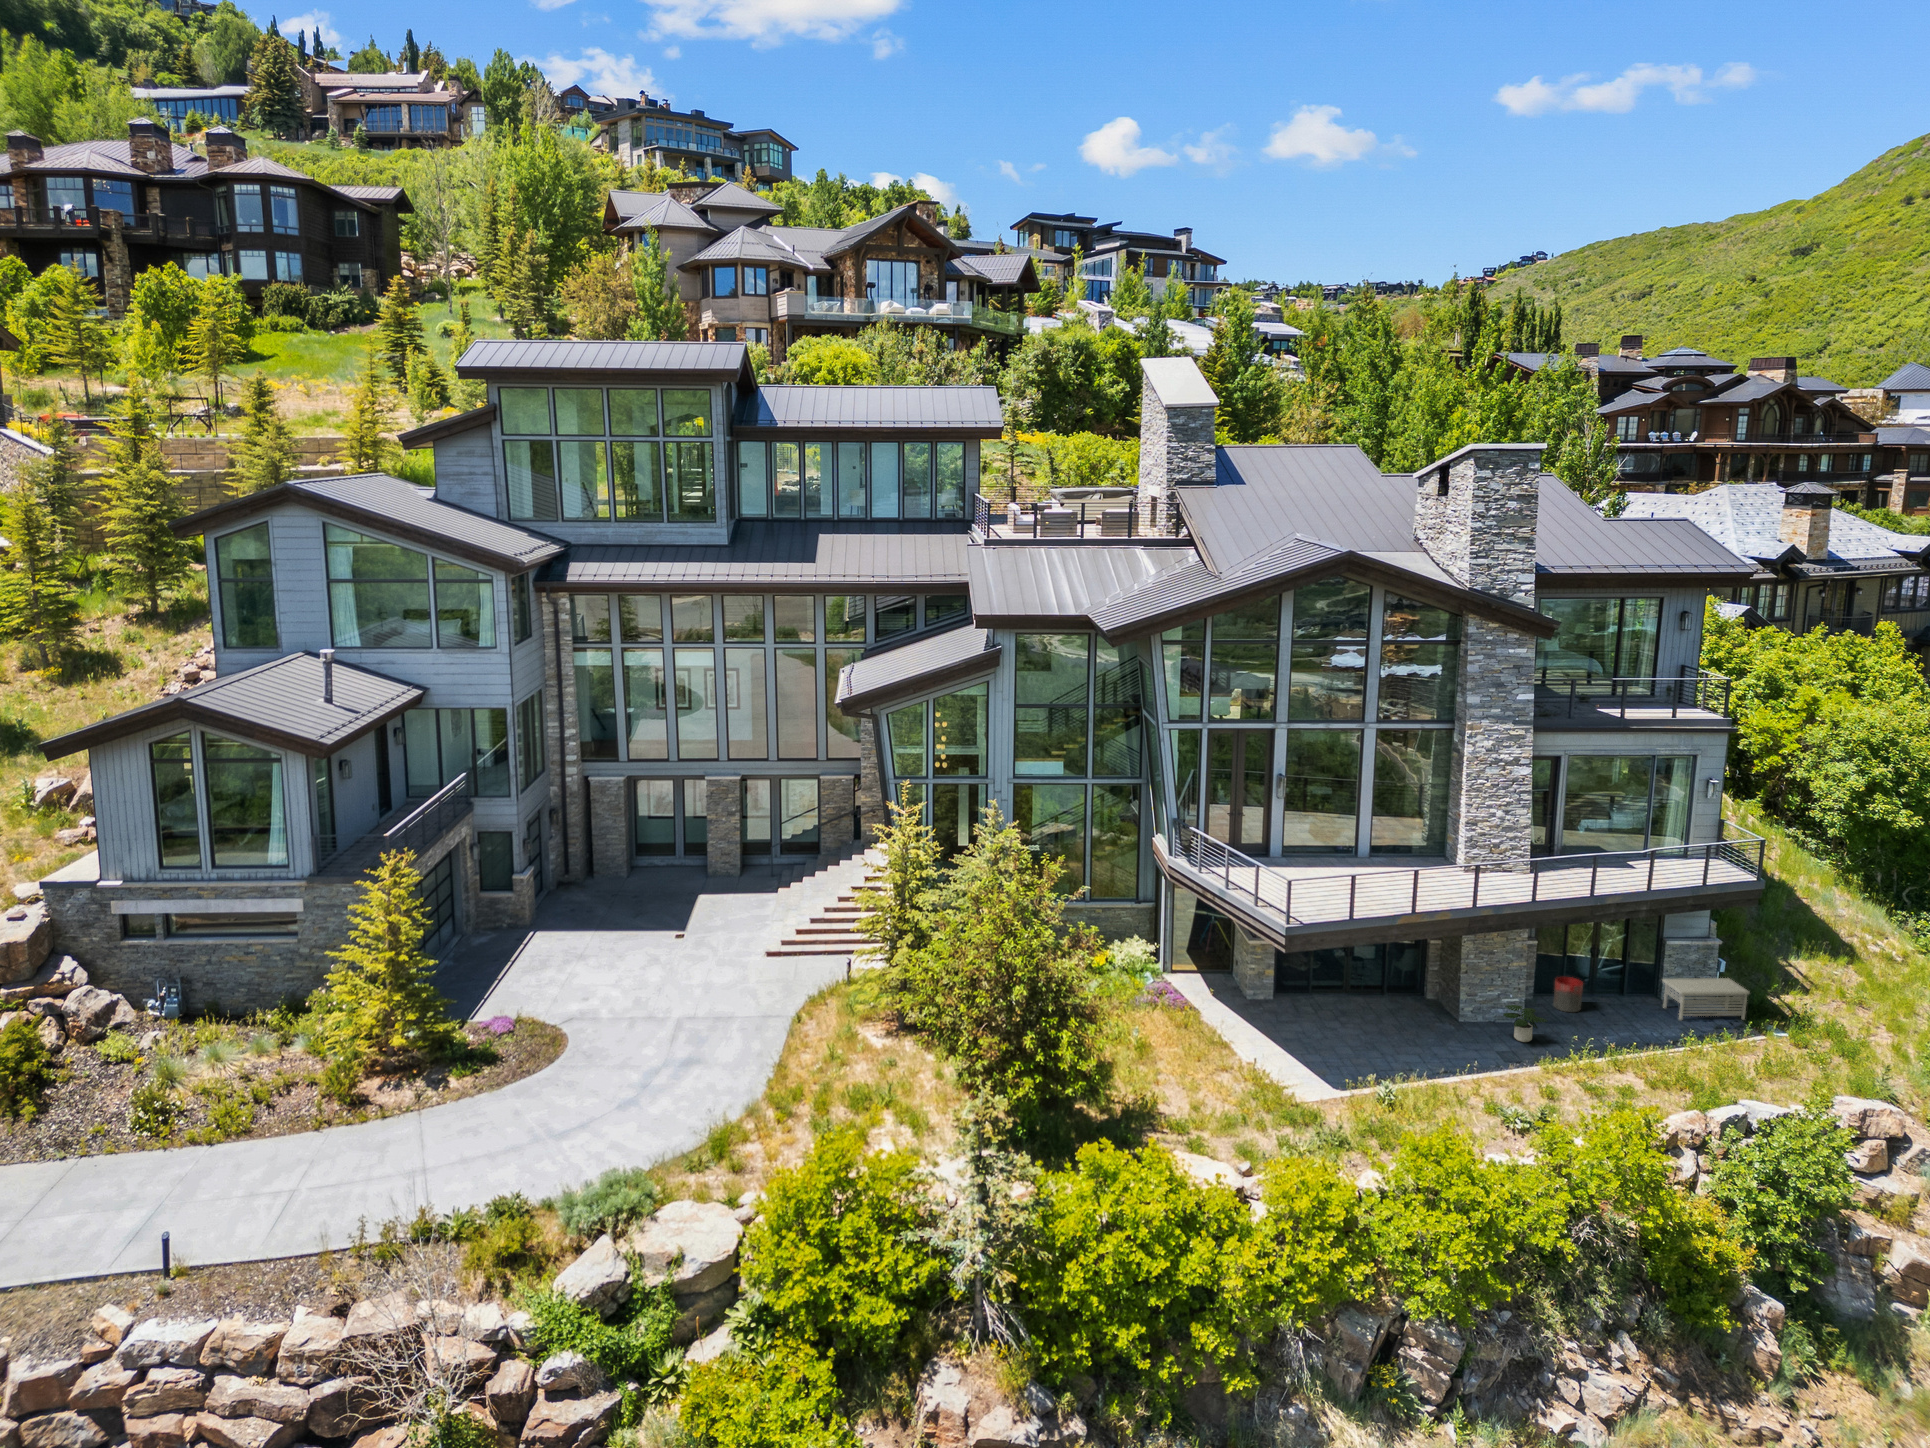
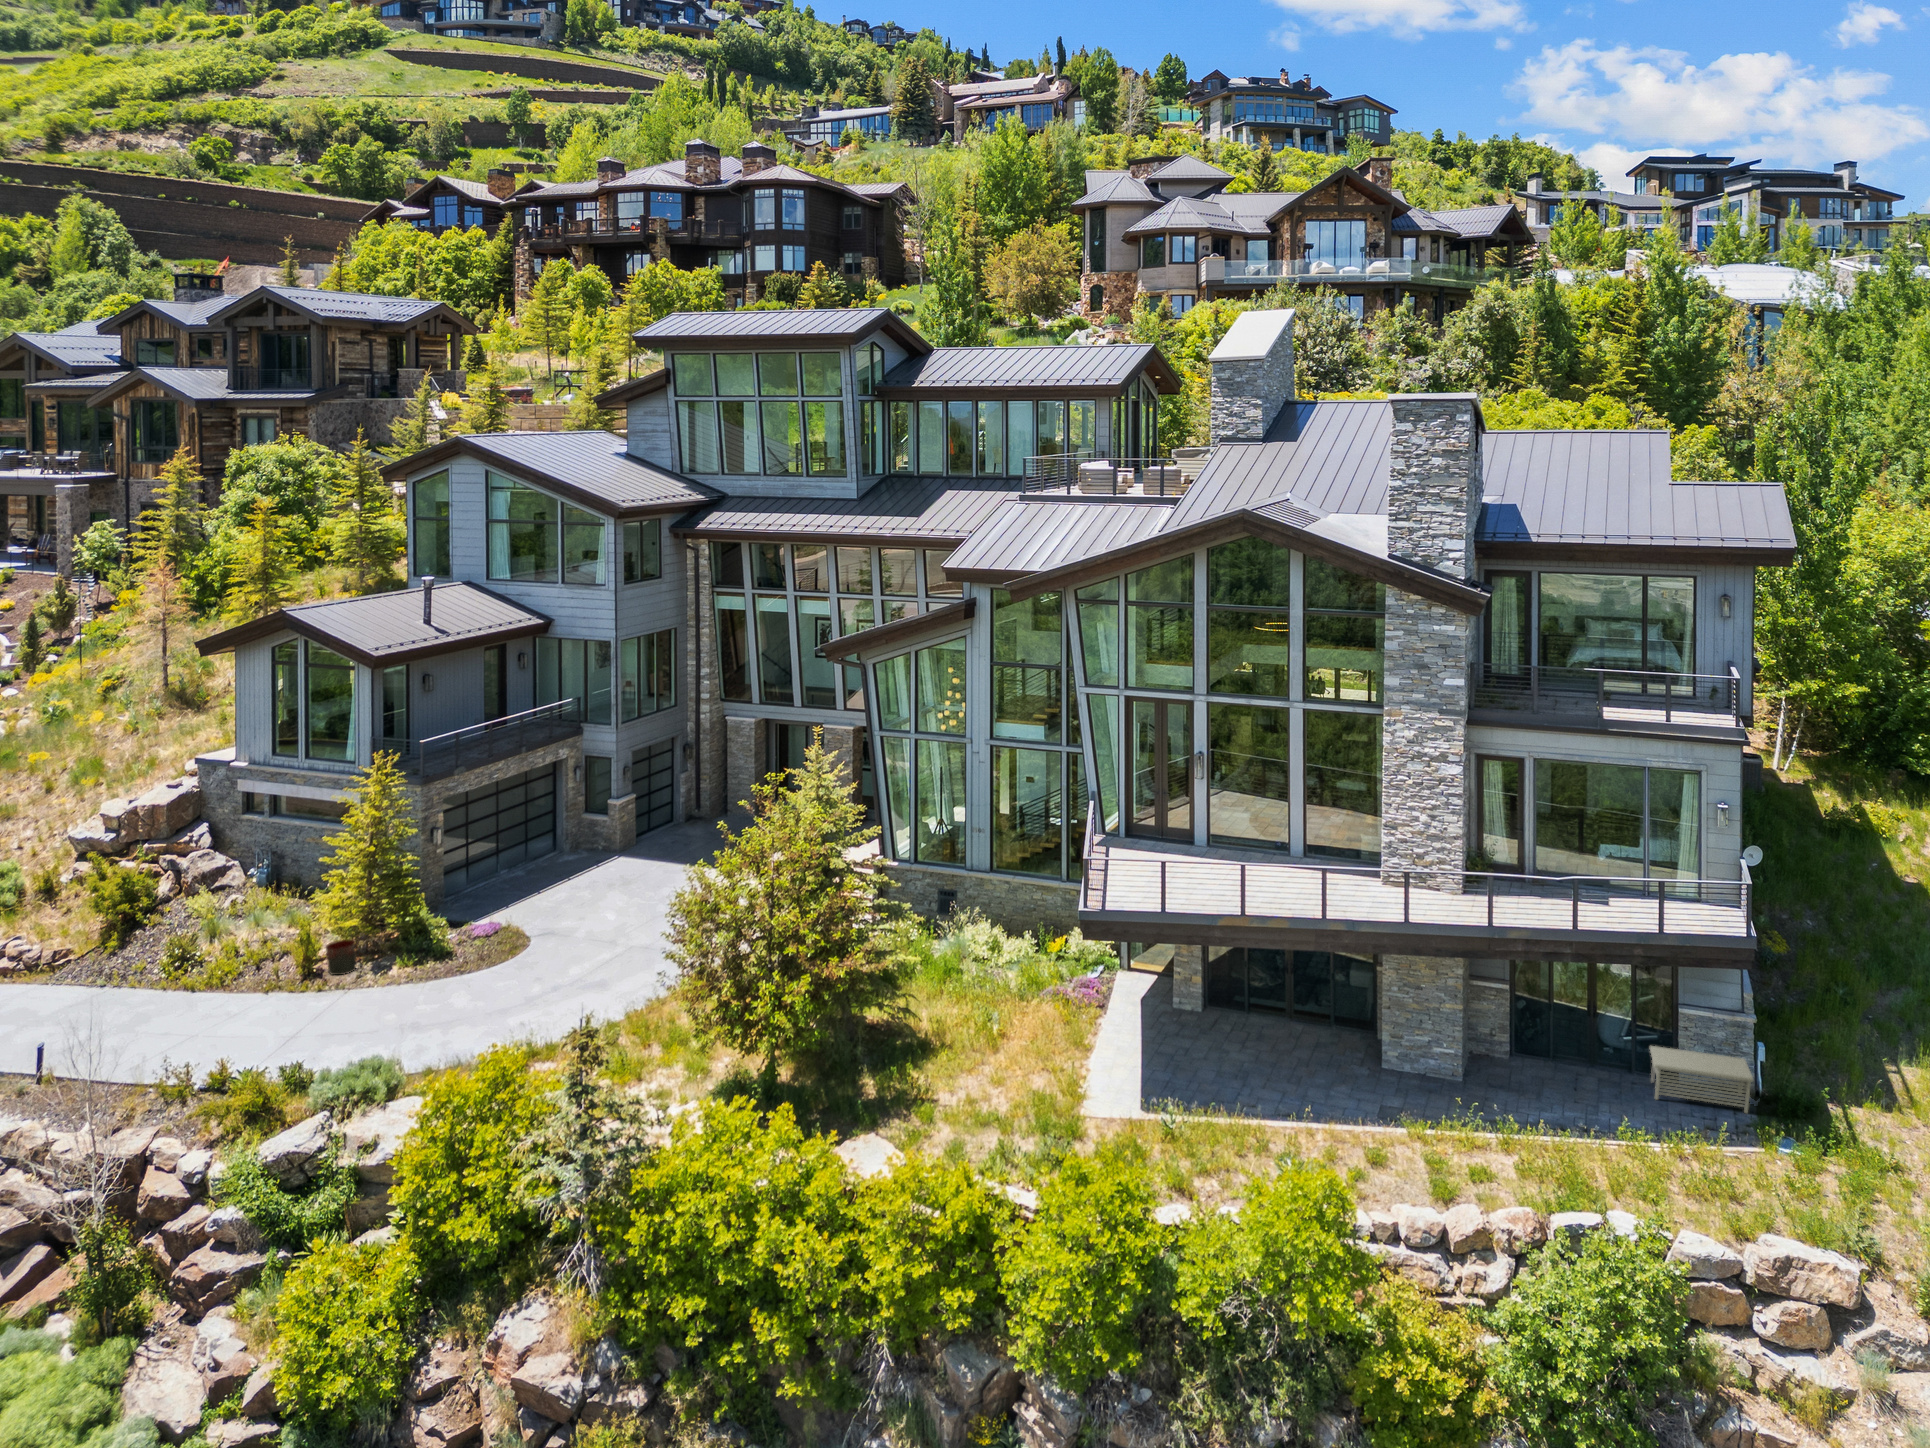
trash can: present [1553,977,1583,1012] -> present [326,940,356,975]
potted plant: present [1503,1005,1548,1042] -> none [1399,1045,1449,1091]

